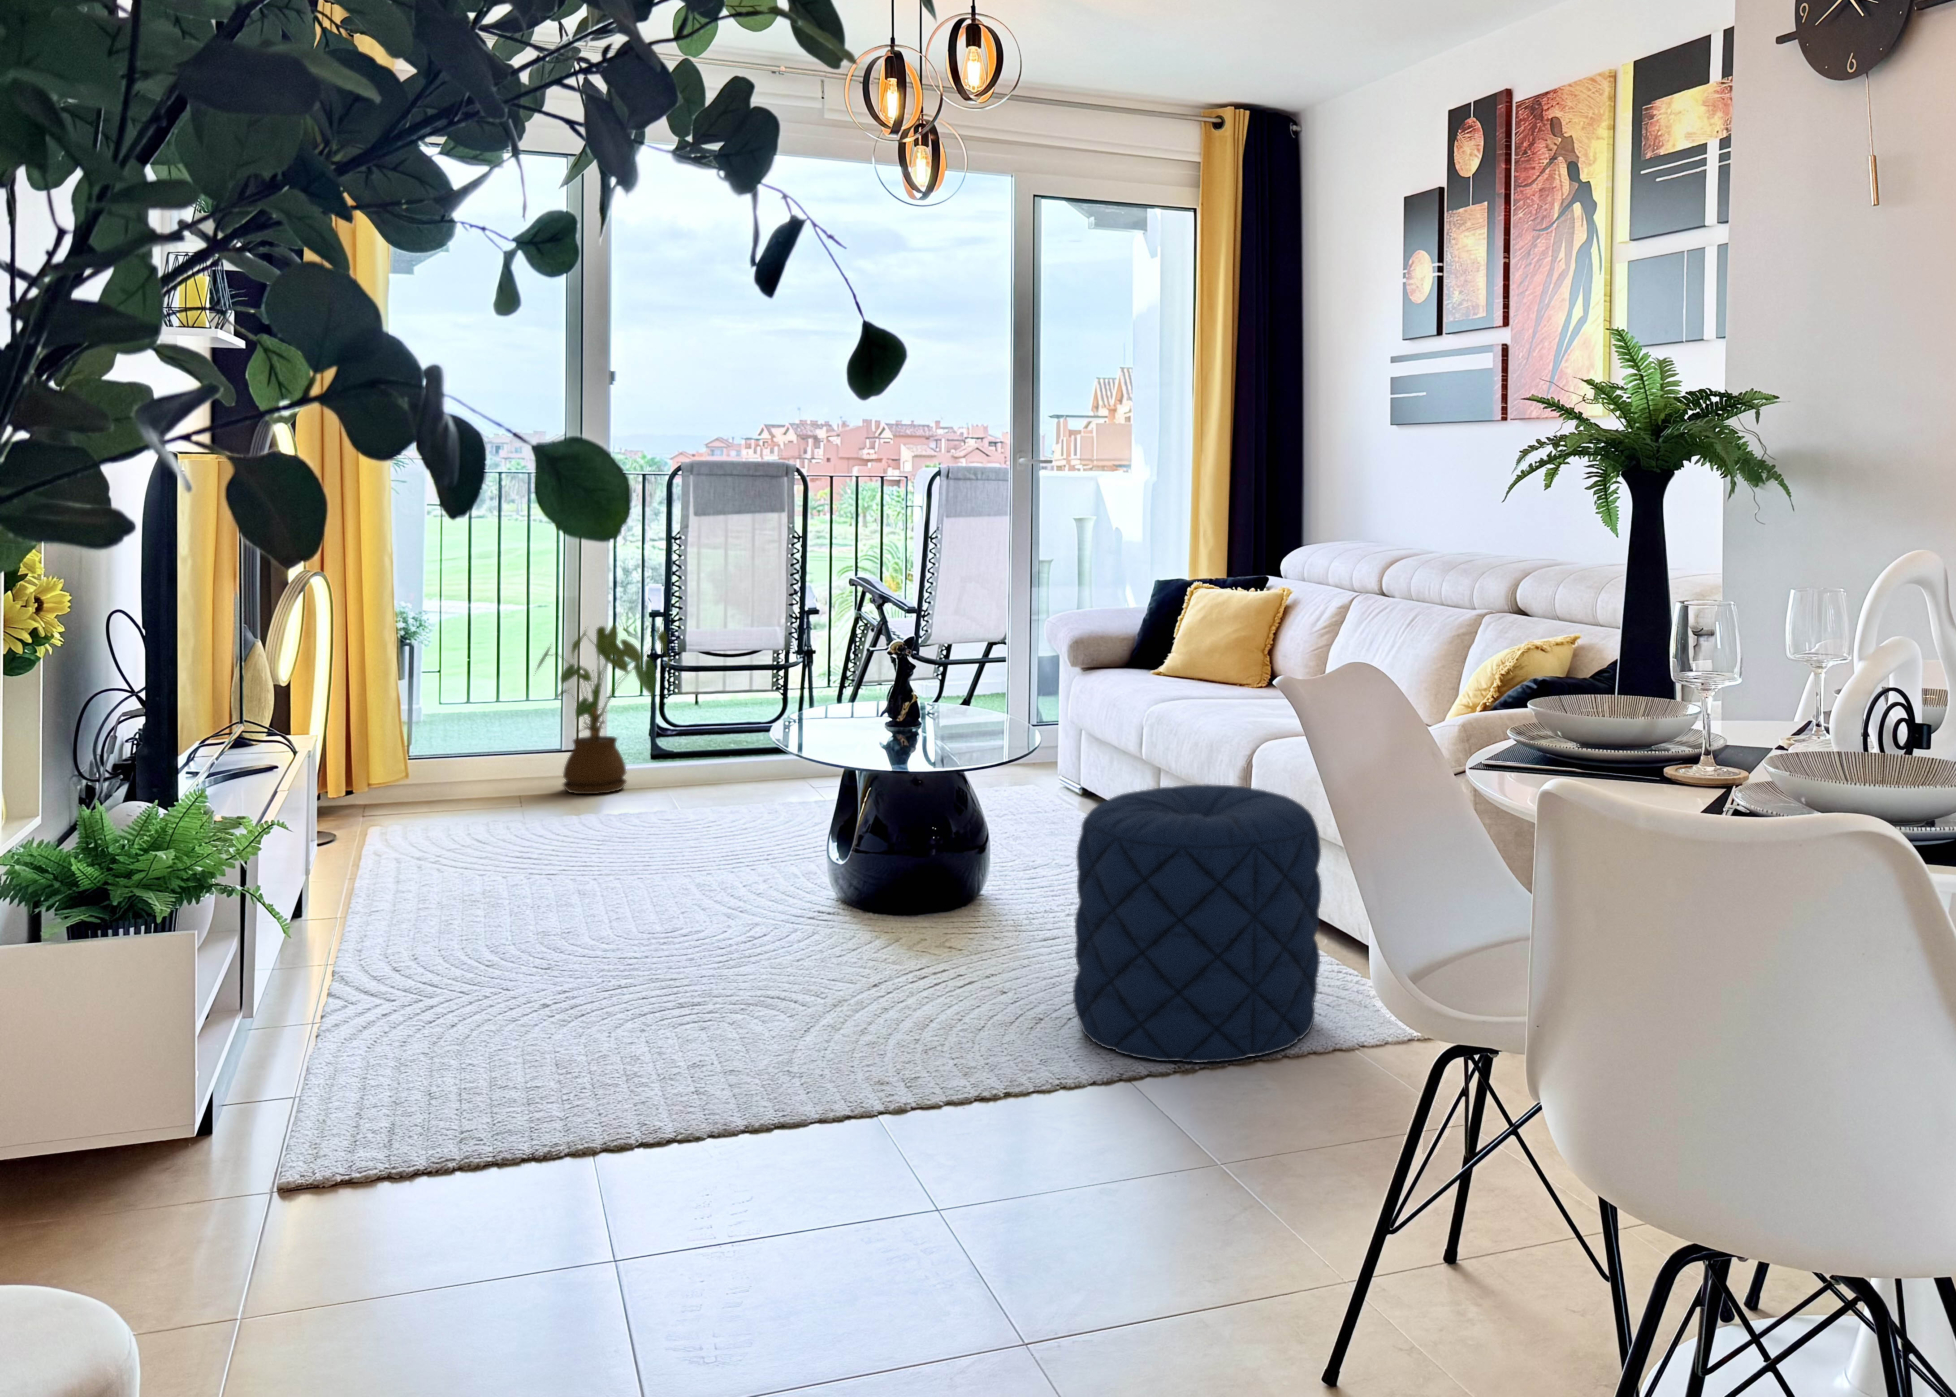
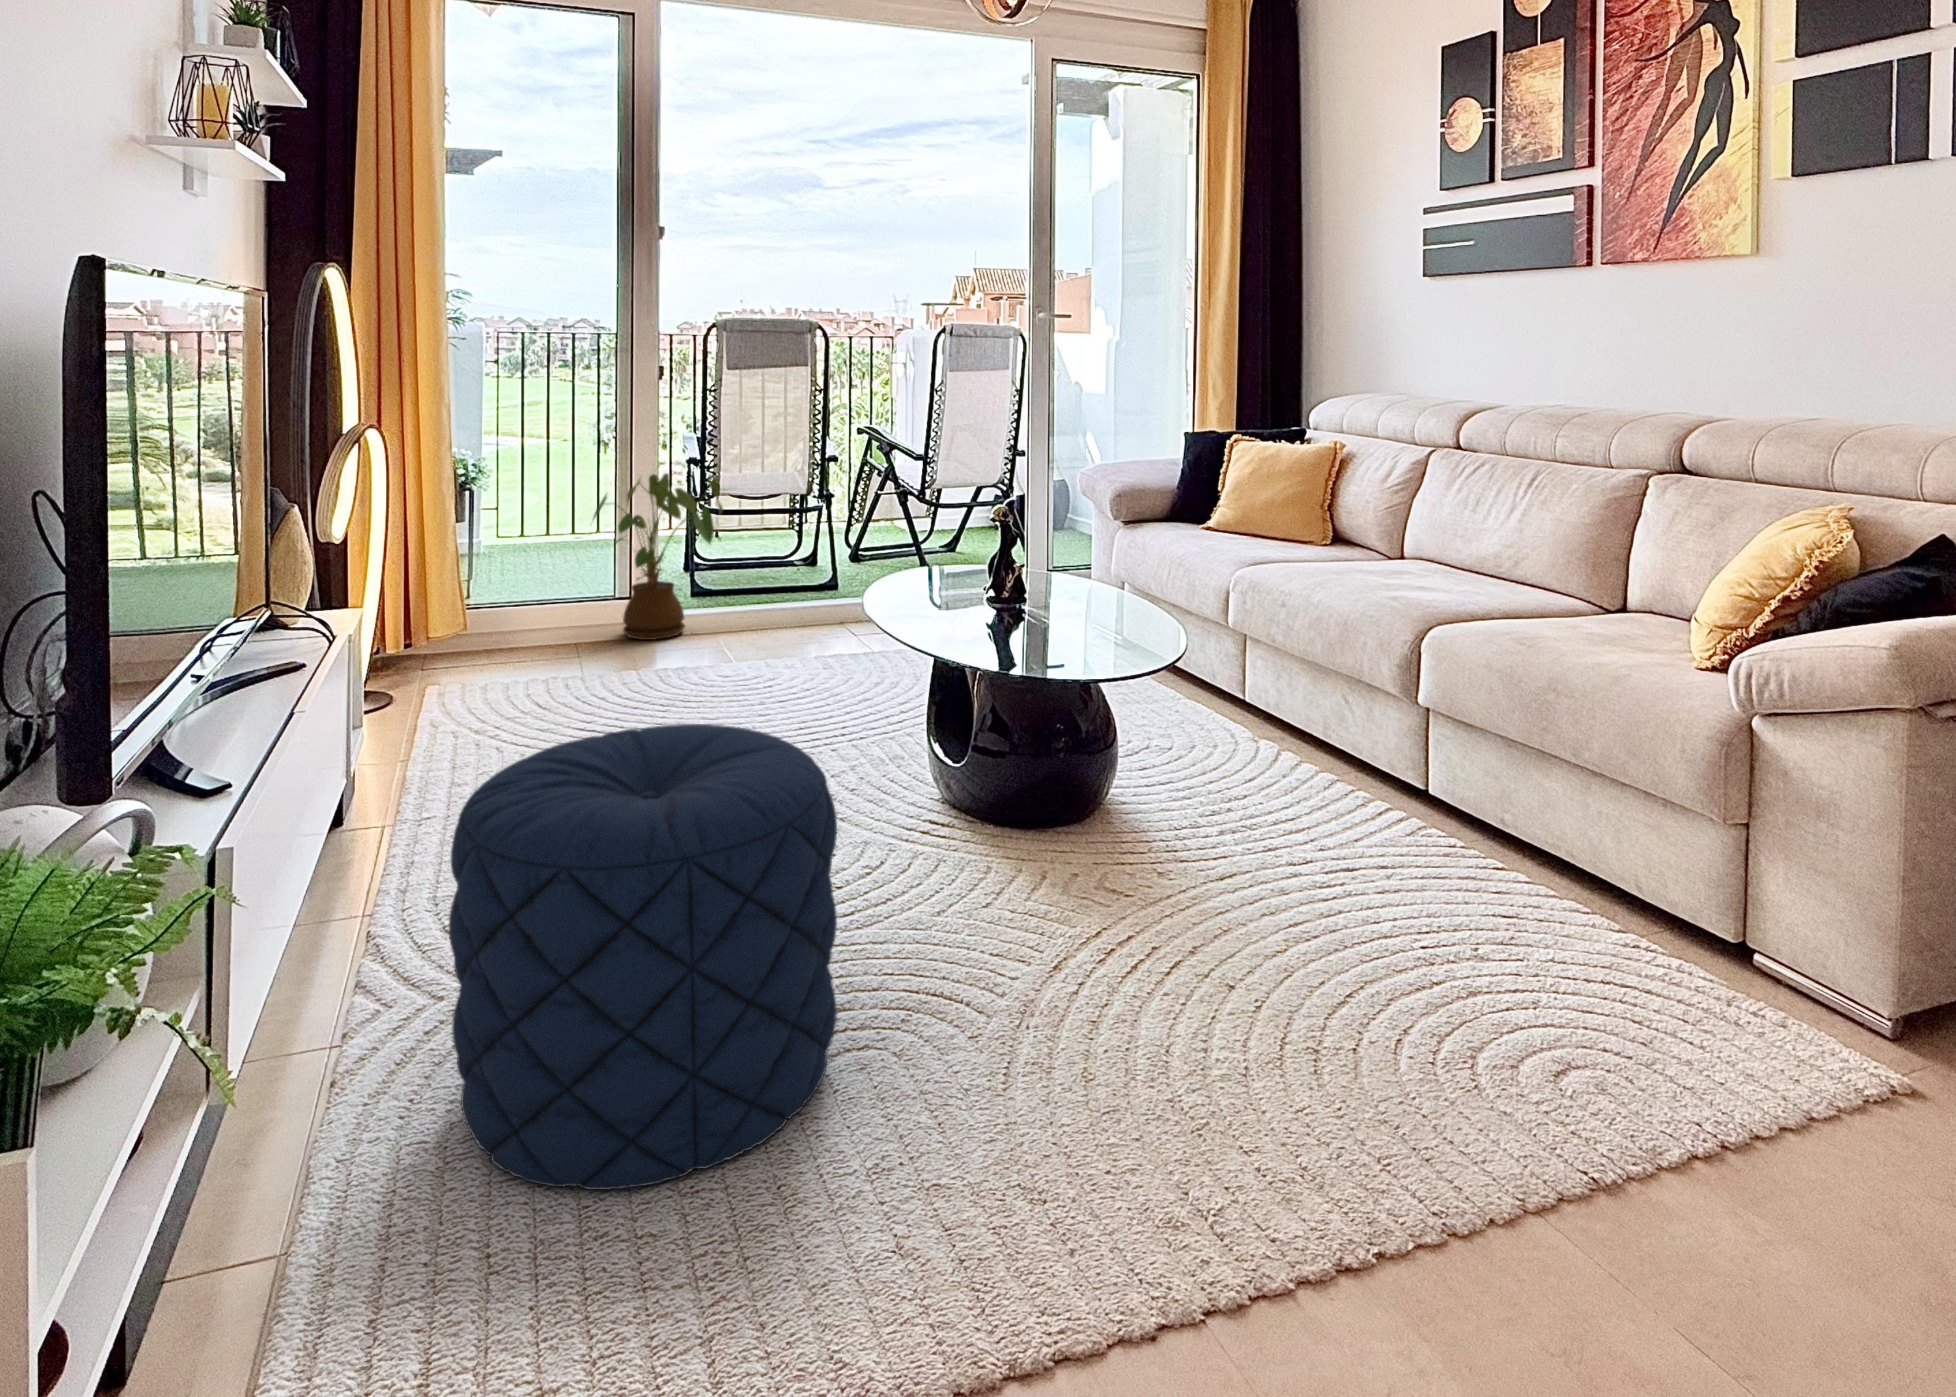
pouf: present [1073,784,1322,1062] -> present [449,724,837,1190]

